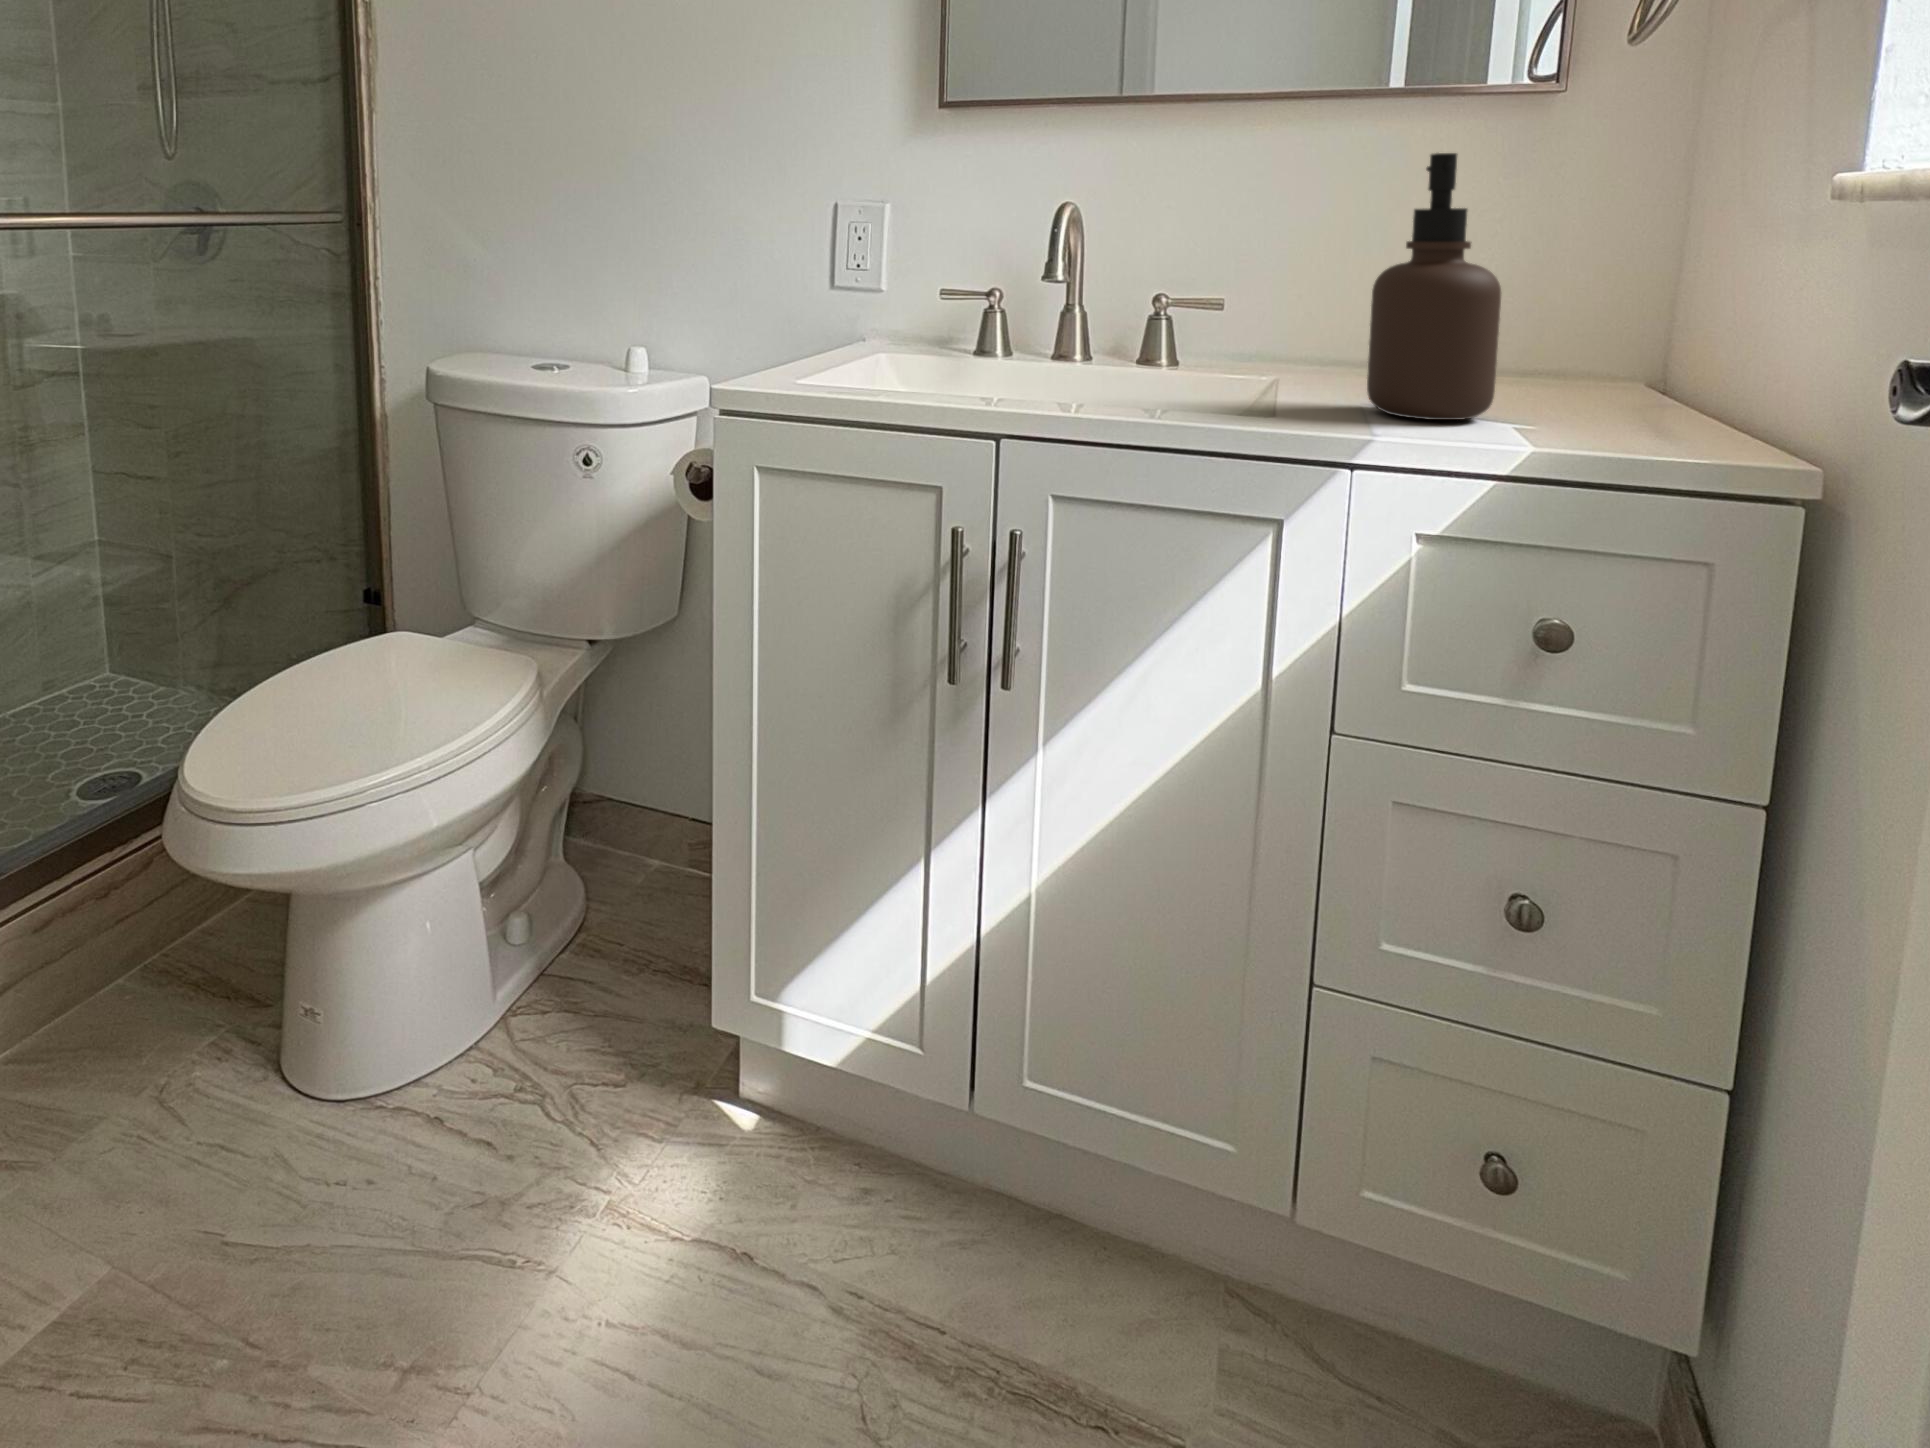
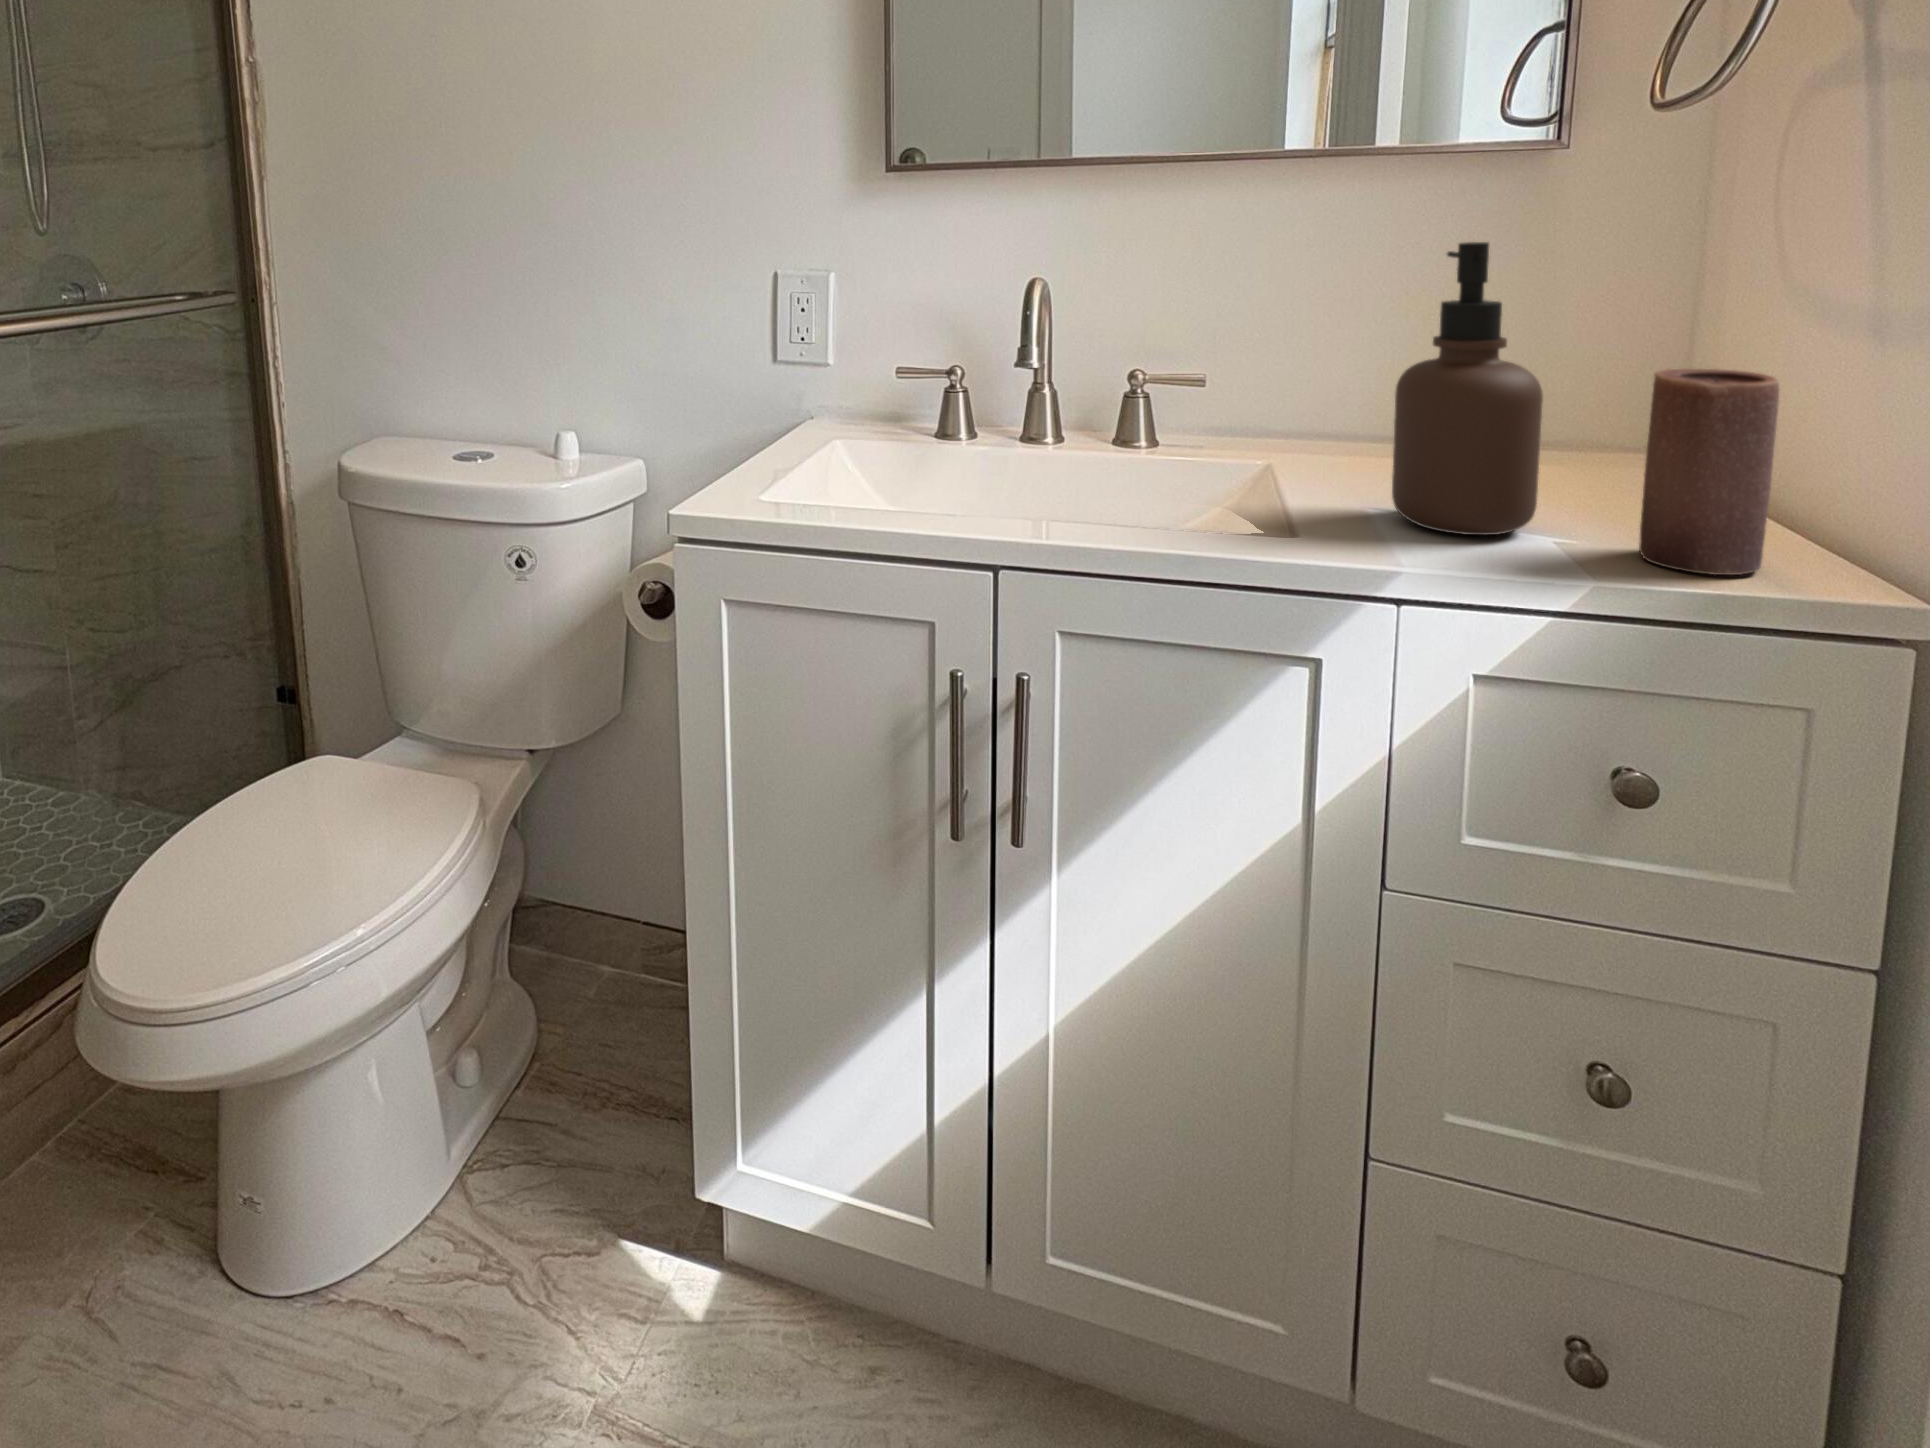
candle: none [1578,266,1699,447] -> present [1639,369,1779,575]

